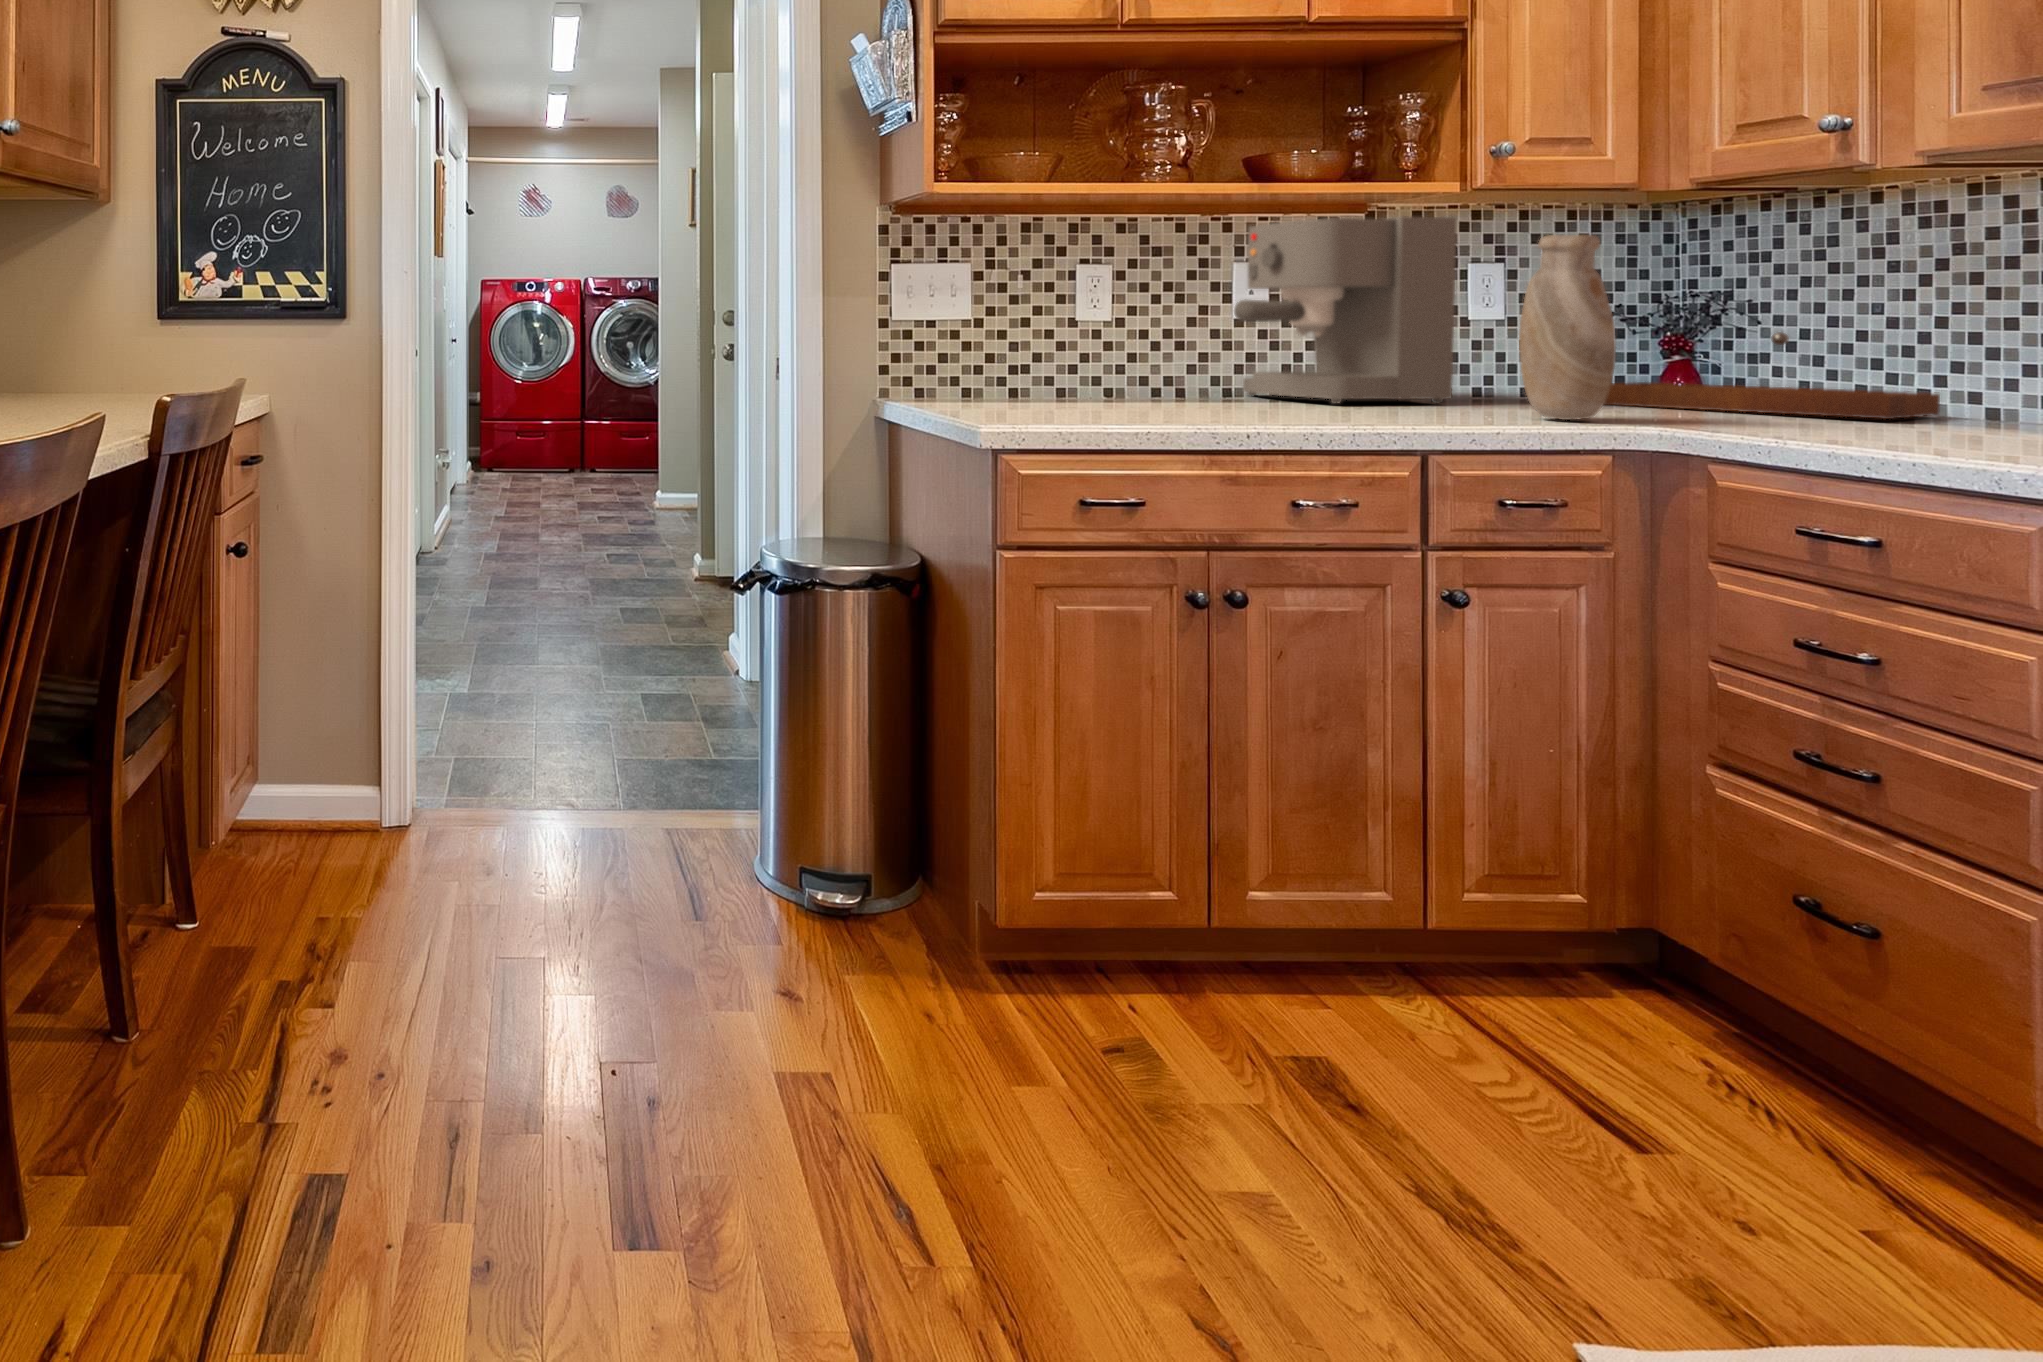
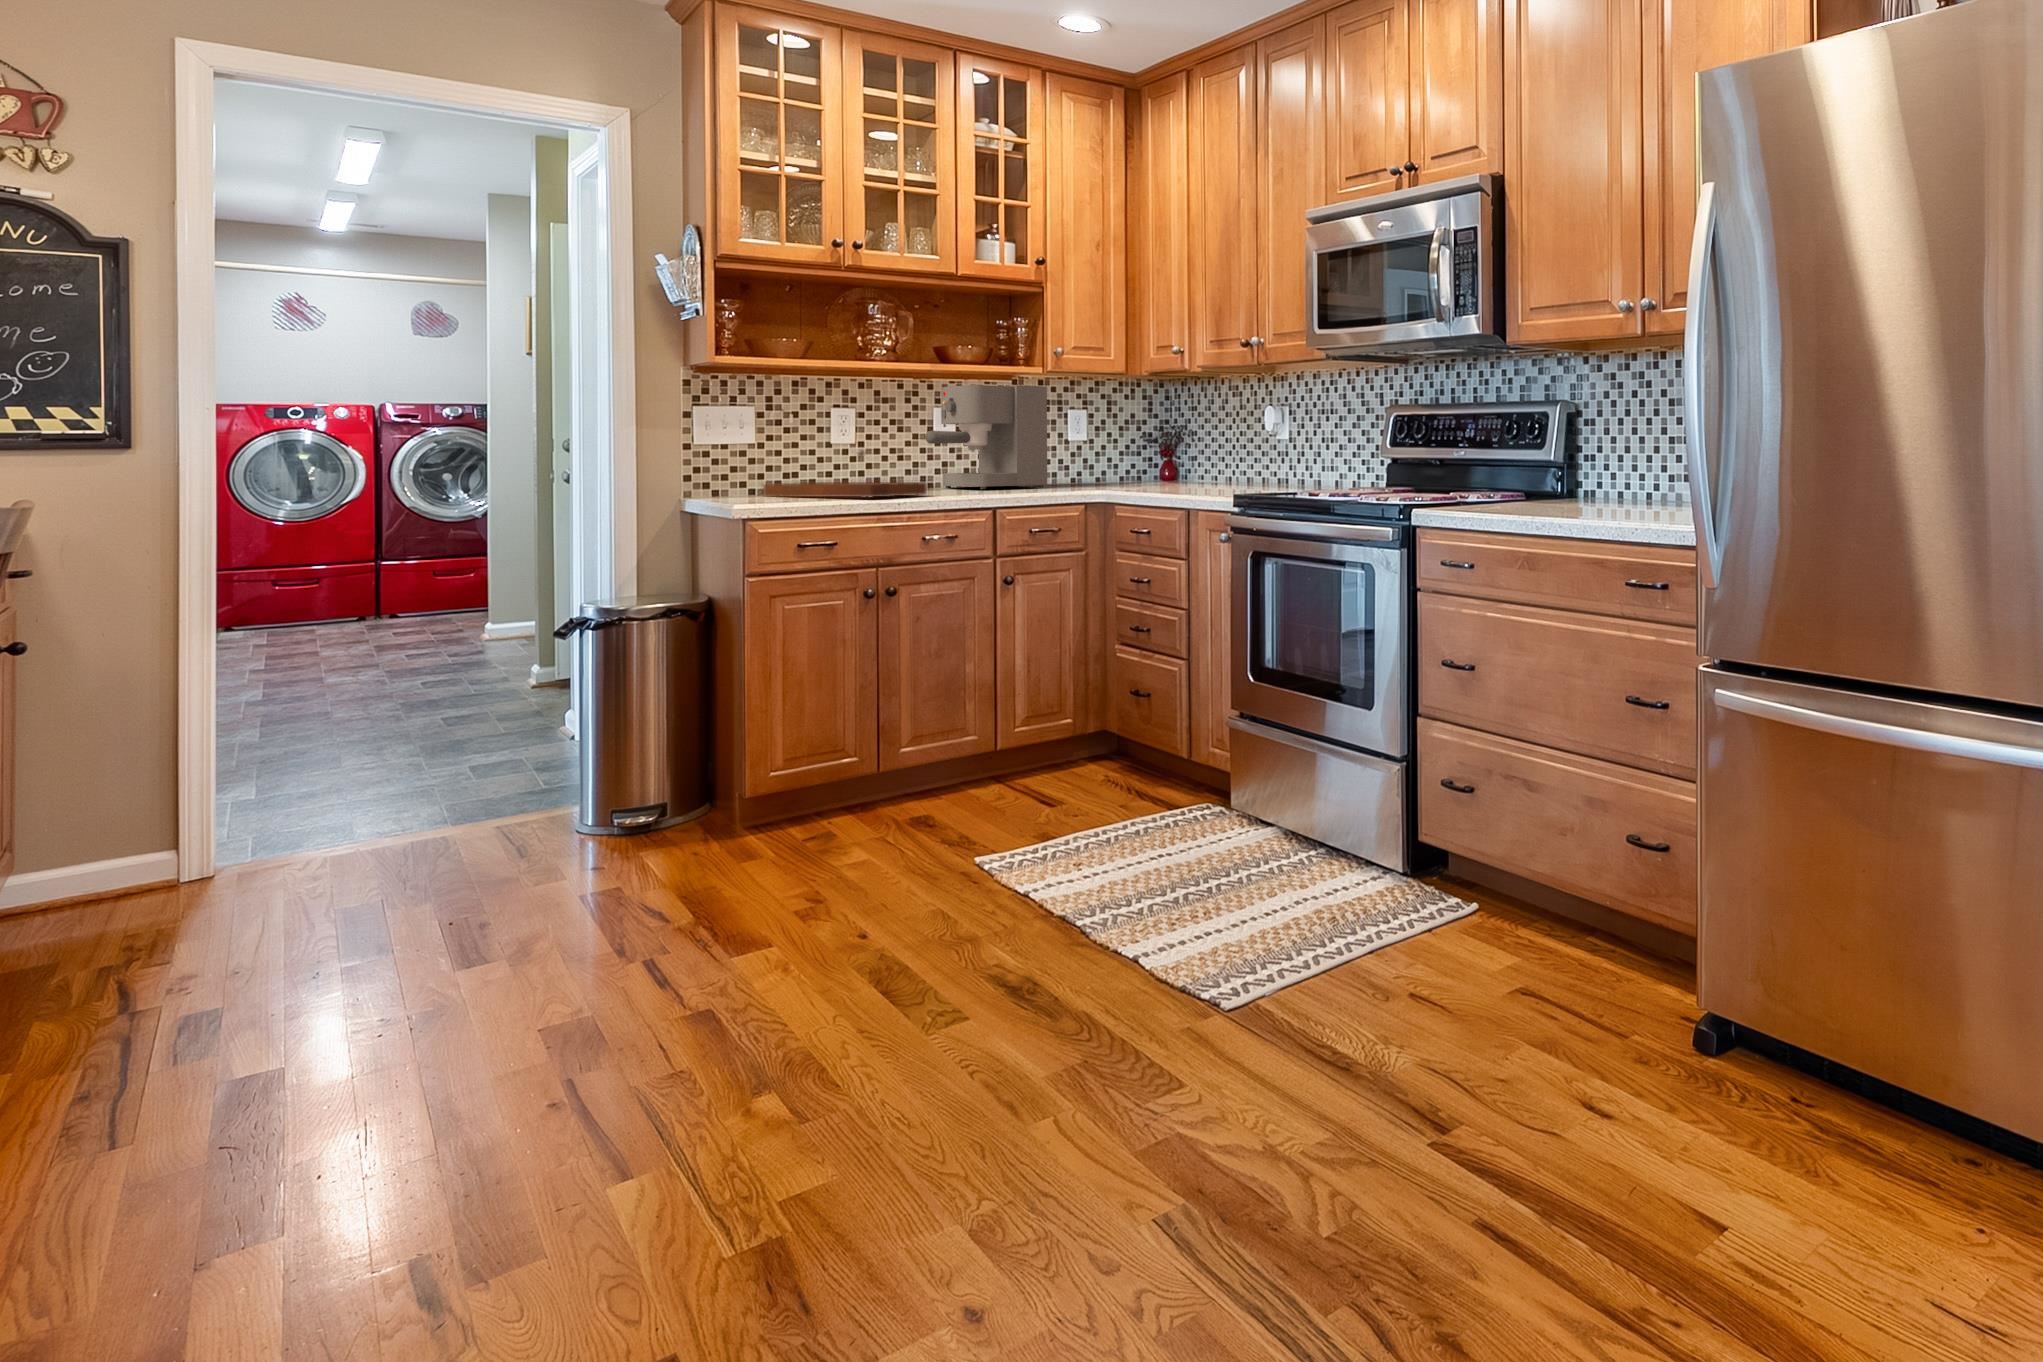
vase: present [1519,234,1616,420] -> none [1060,399,1099,491]
tray: present [1604,332,1940,419] -> present [763,449,927,497]

